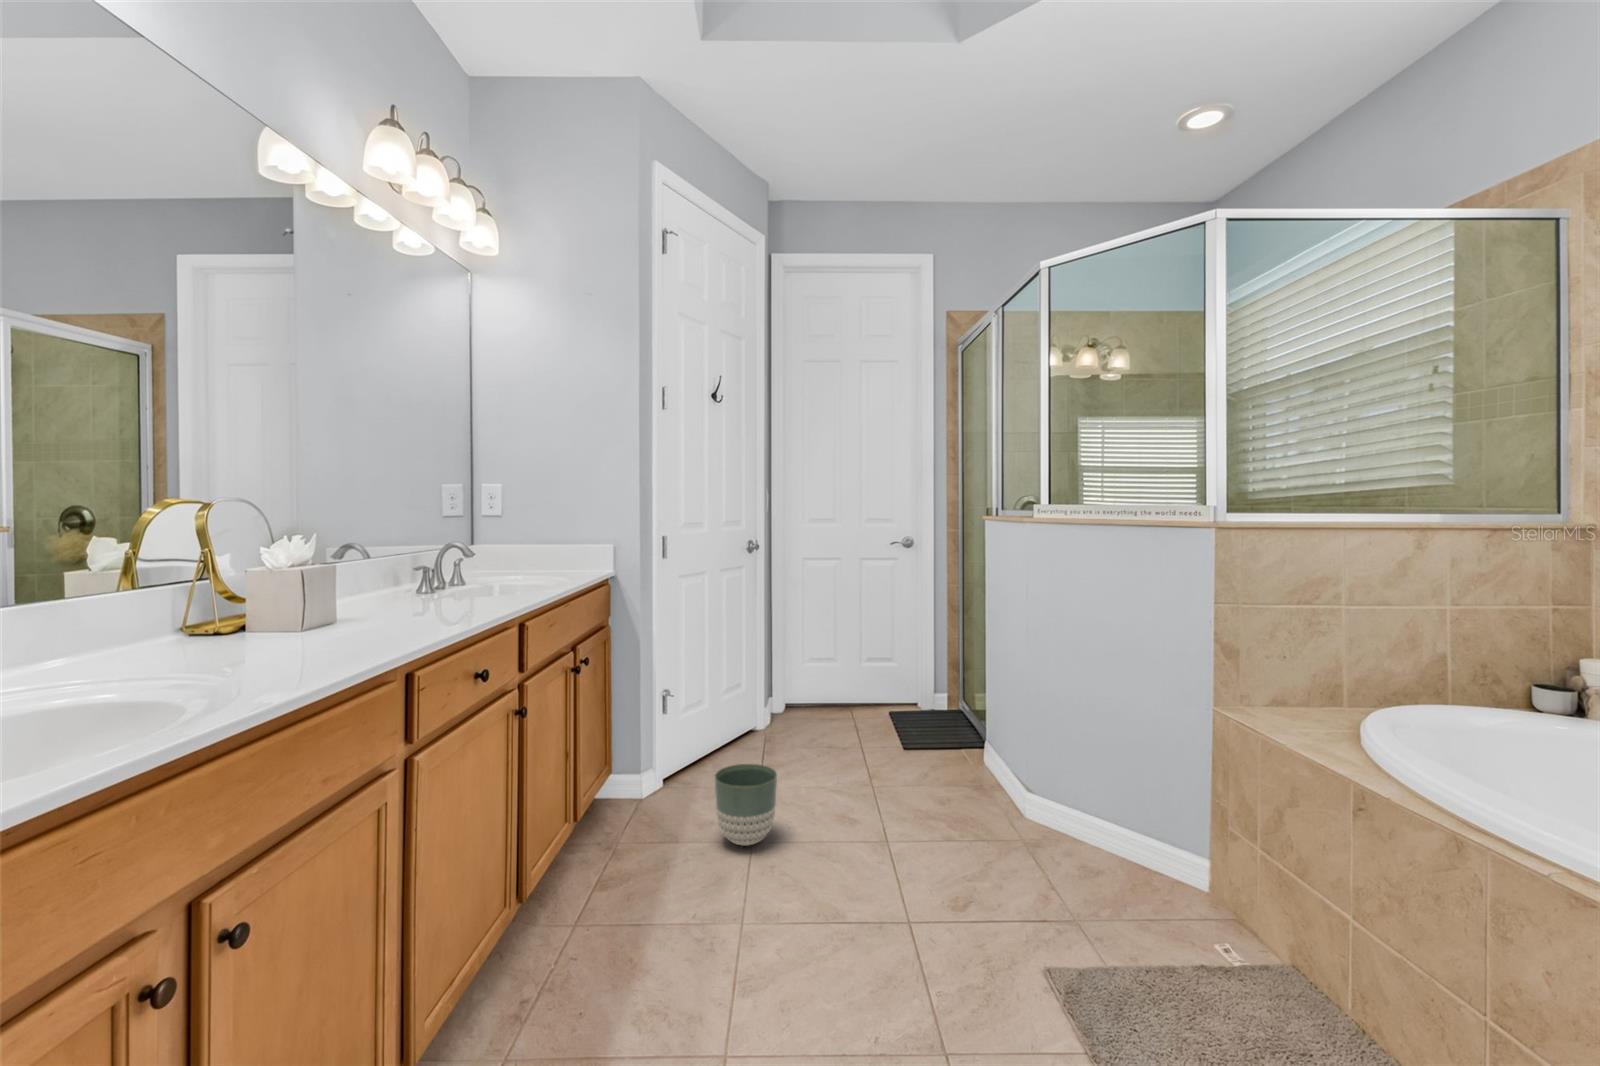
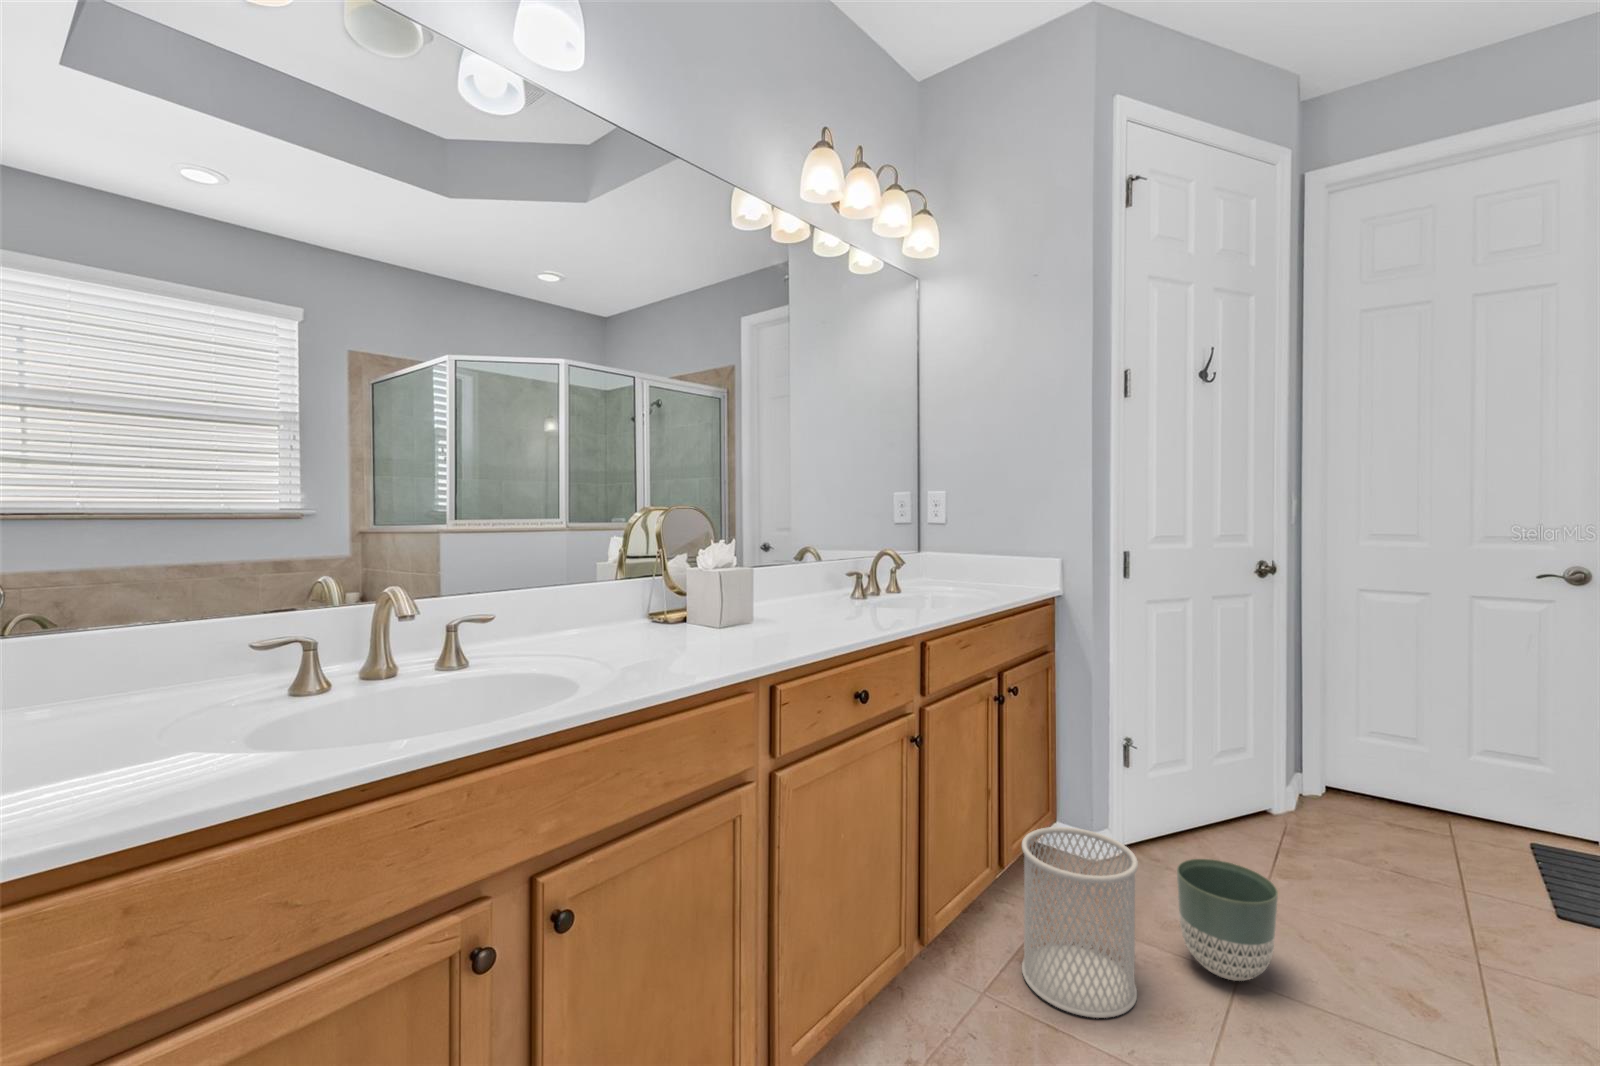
wastebasket: none [605,765,694,909] -> present [1022,827,1138,1018]

